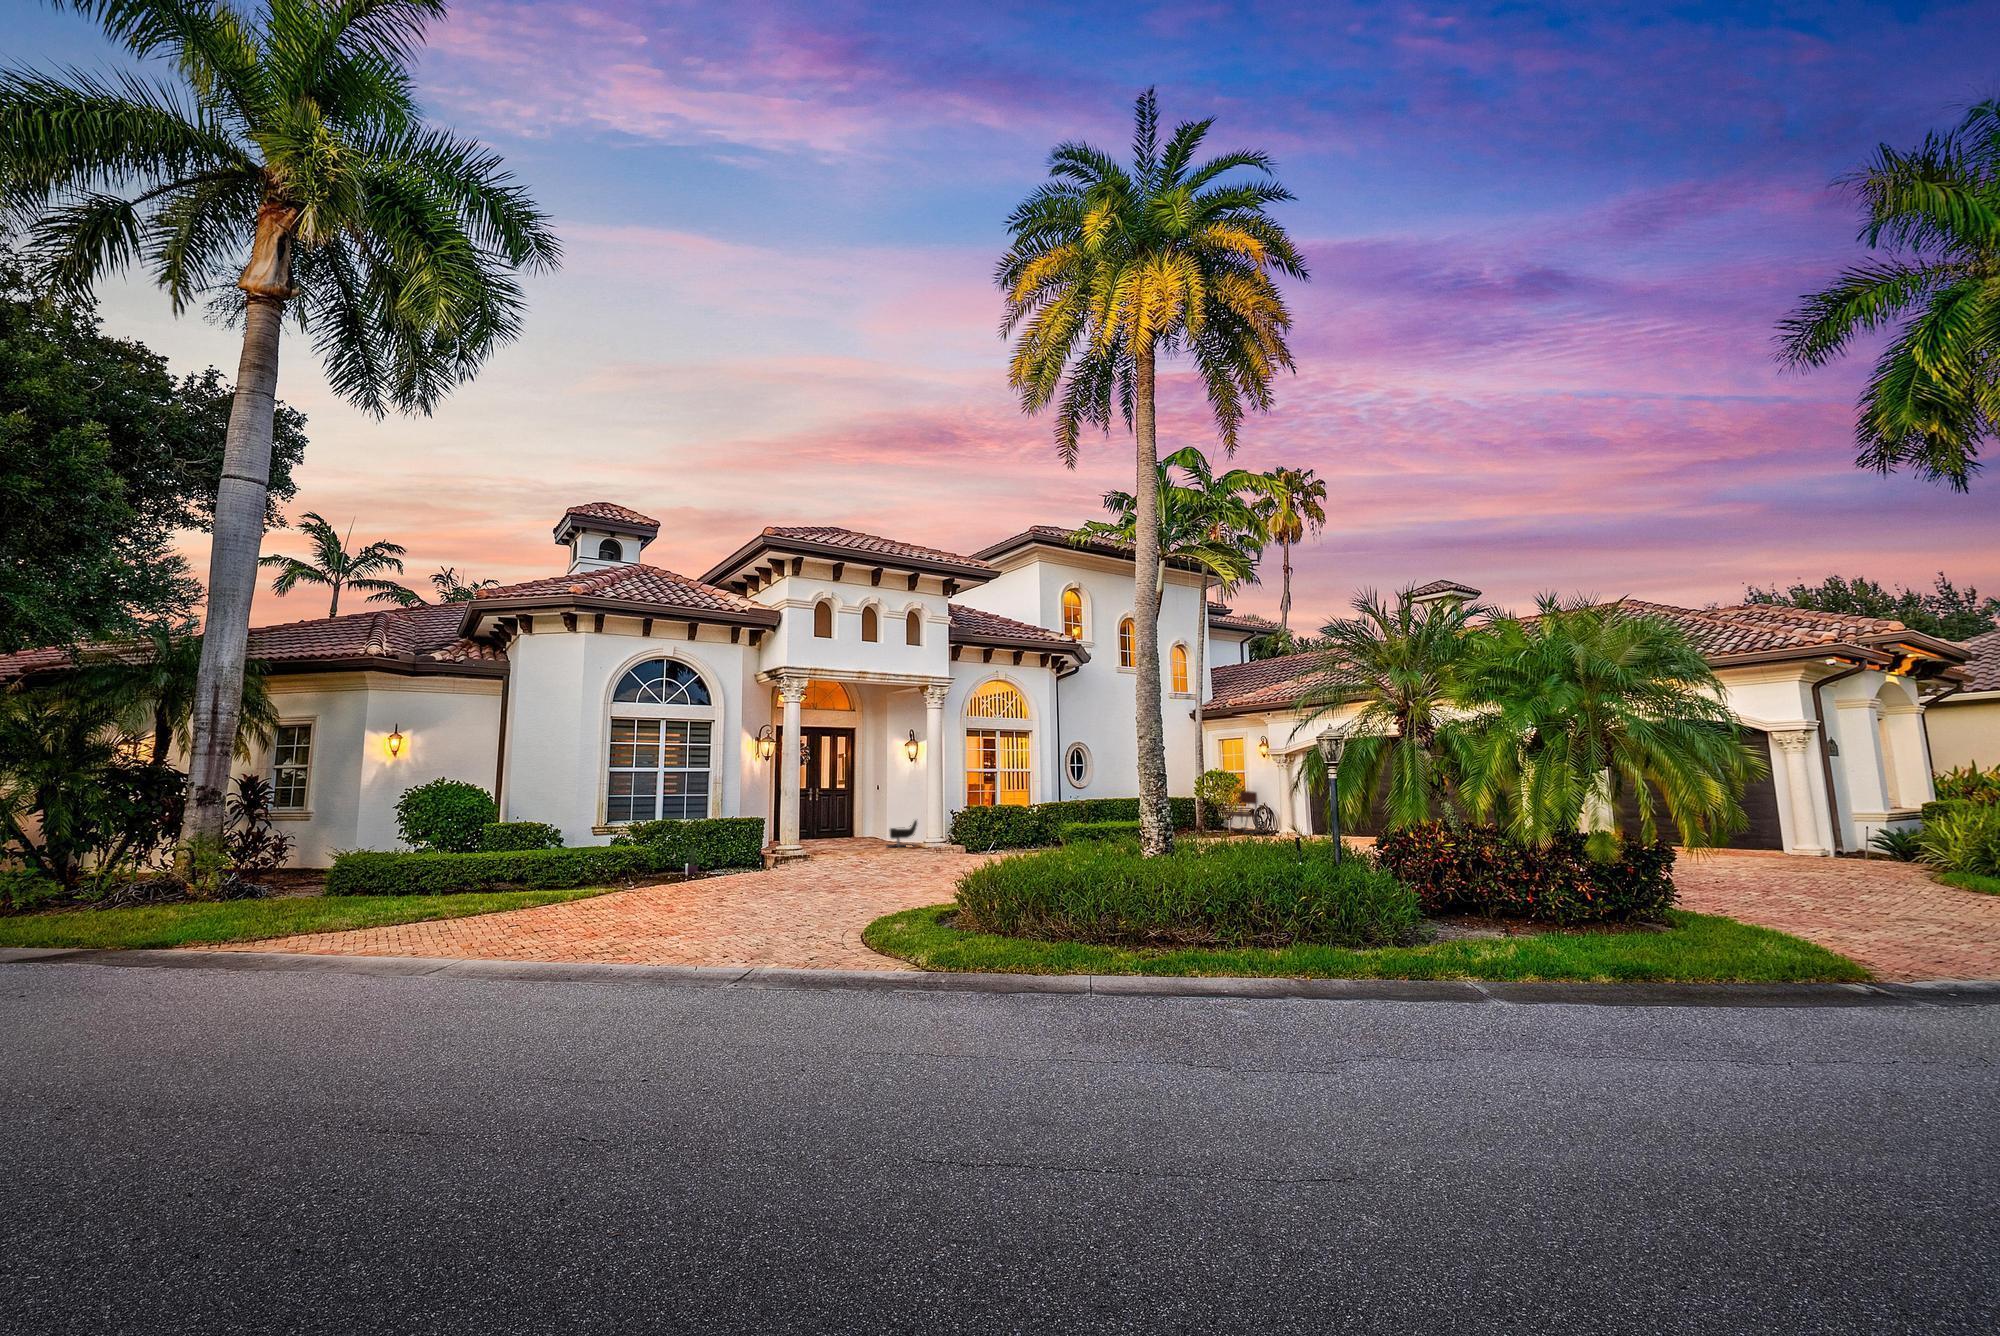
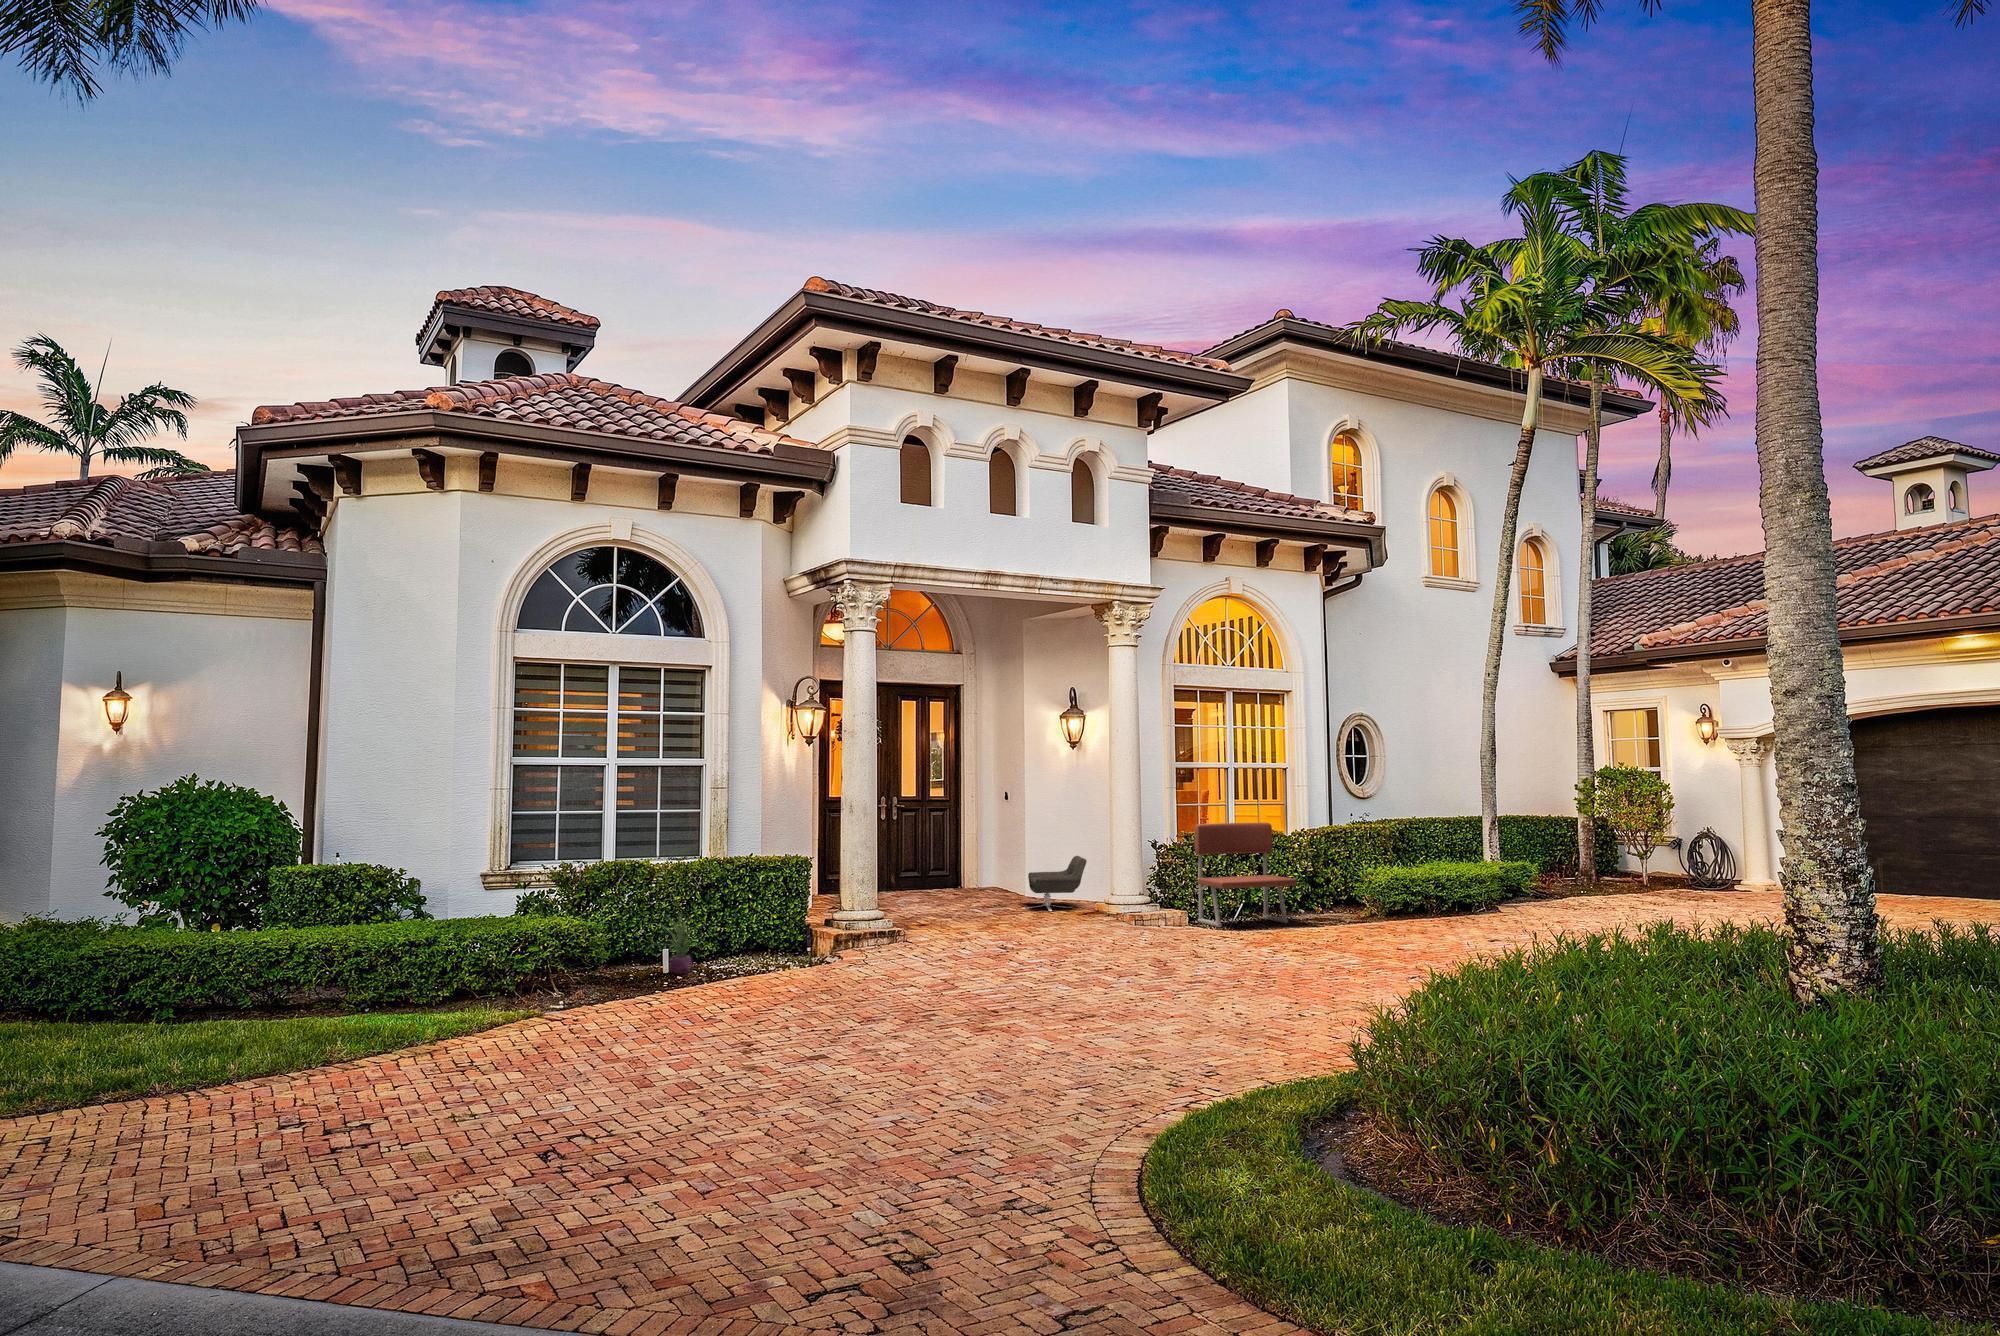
bench: present [1224,791,1258,833] -> present [1195,823,1297,927]

